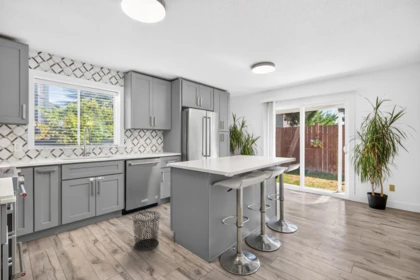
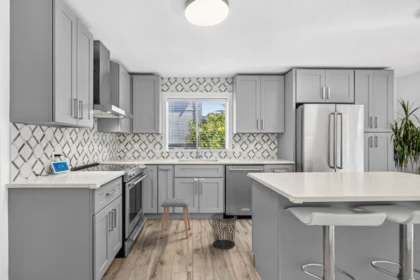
stool: none [56,204,99,263] -> present [161,198,191,238]

